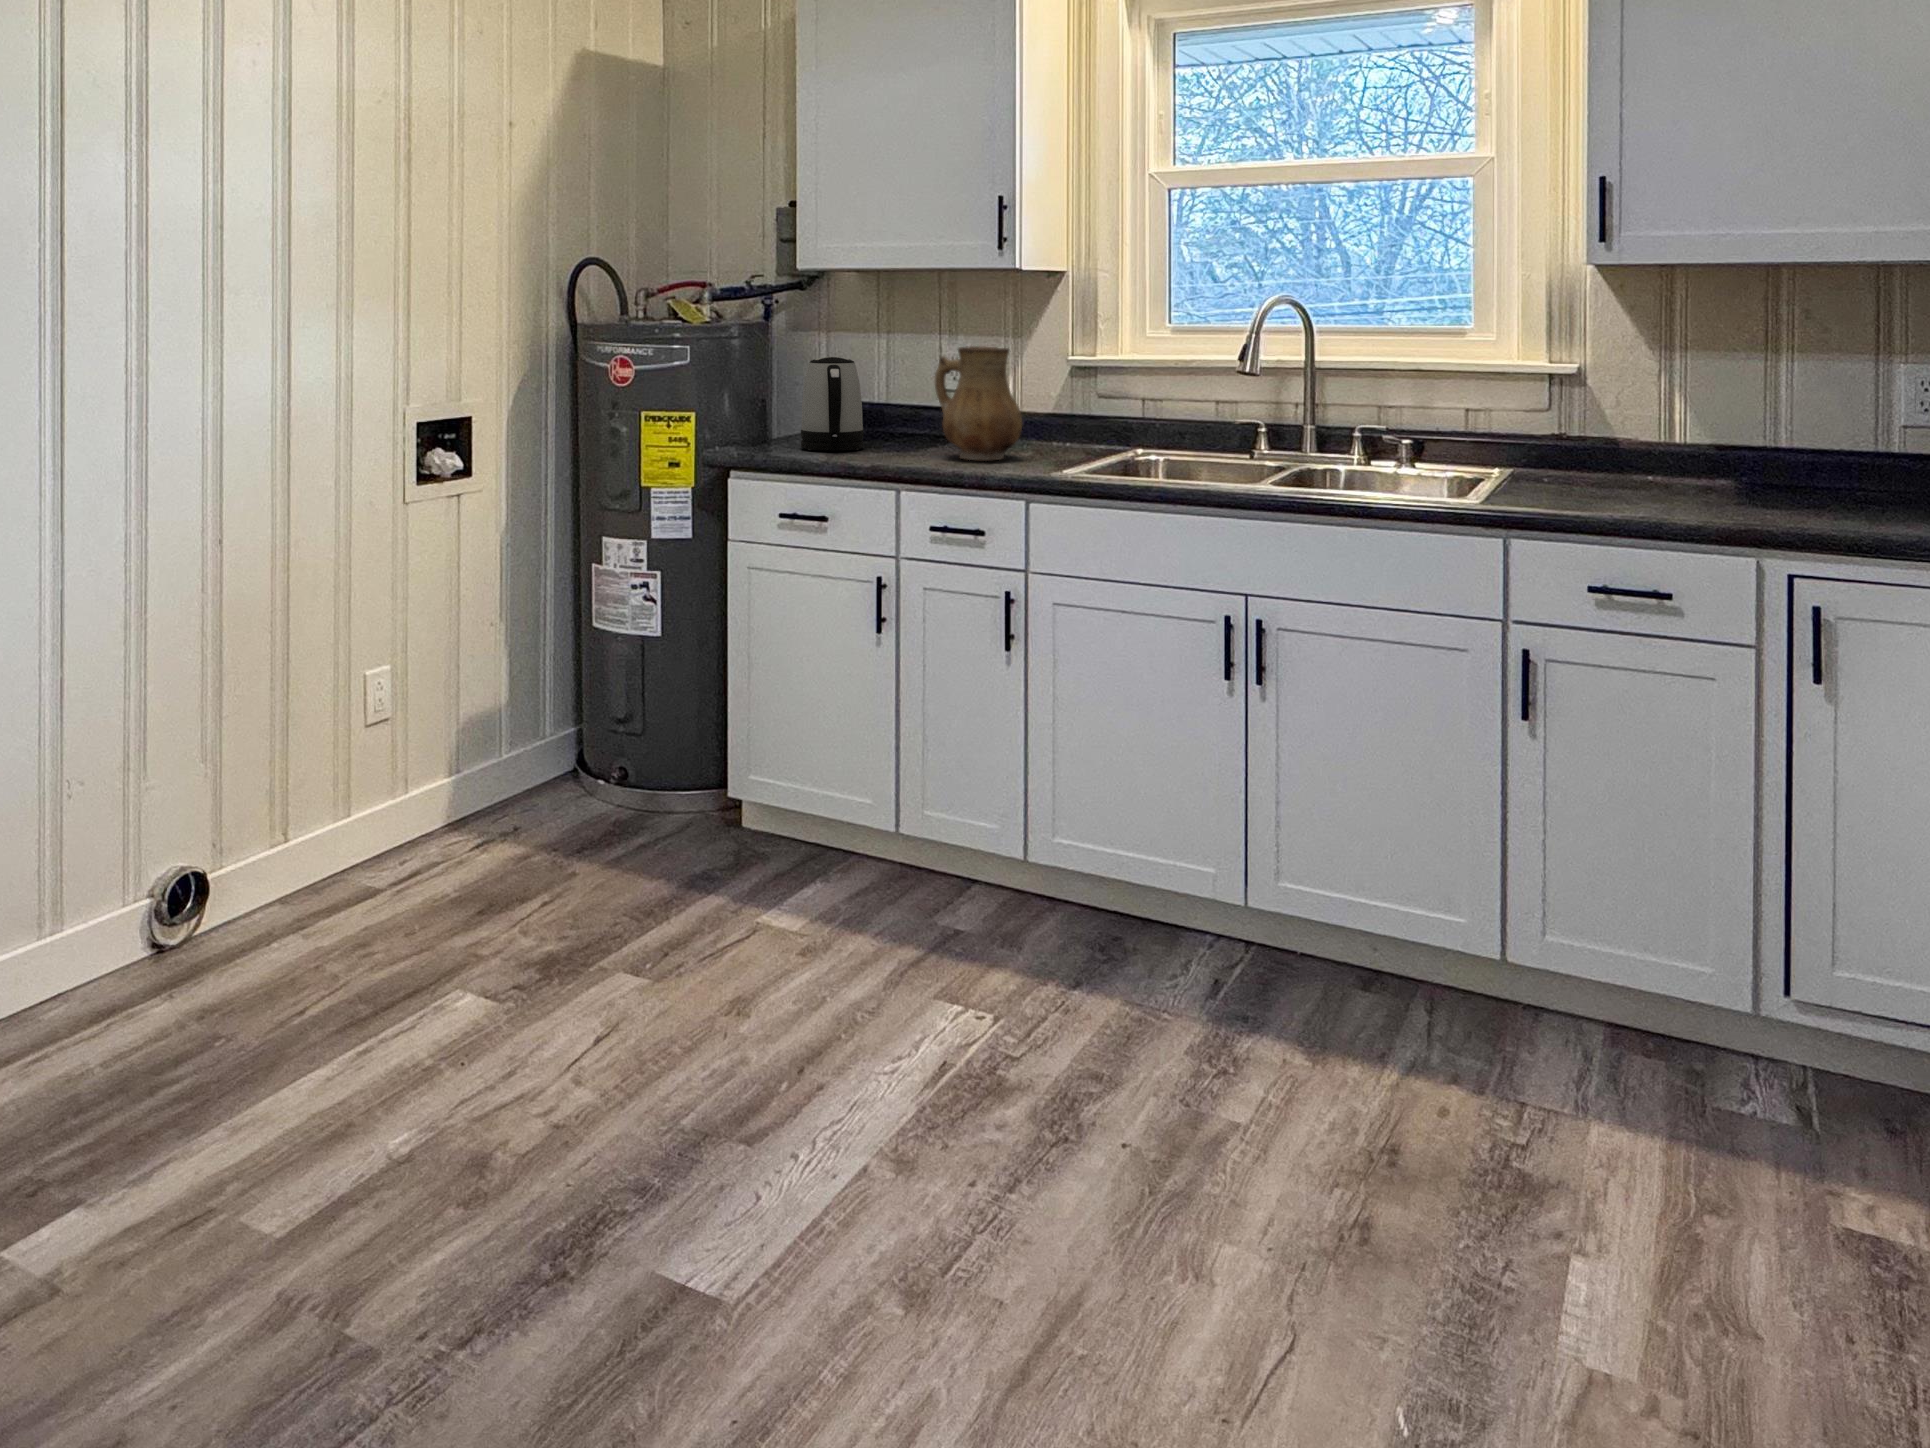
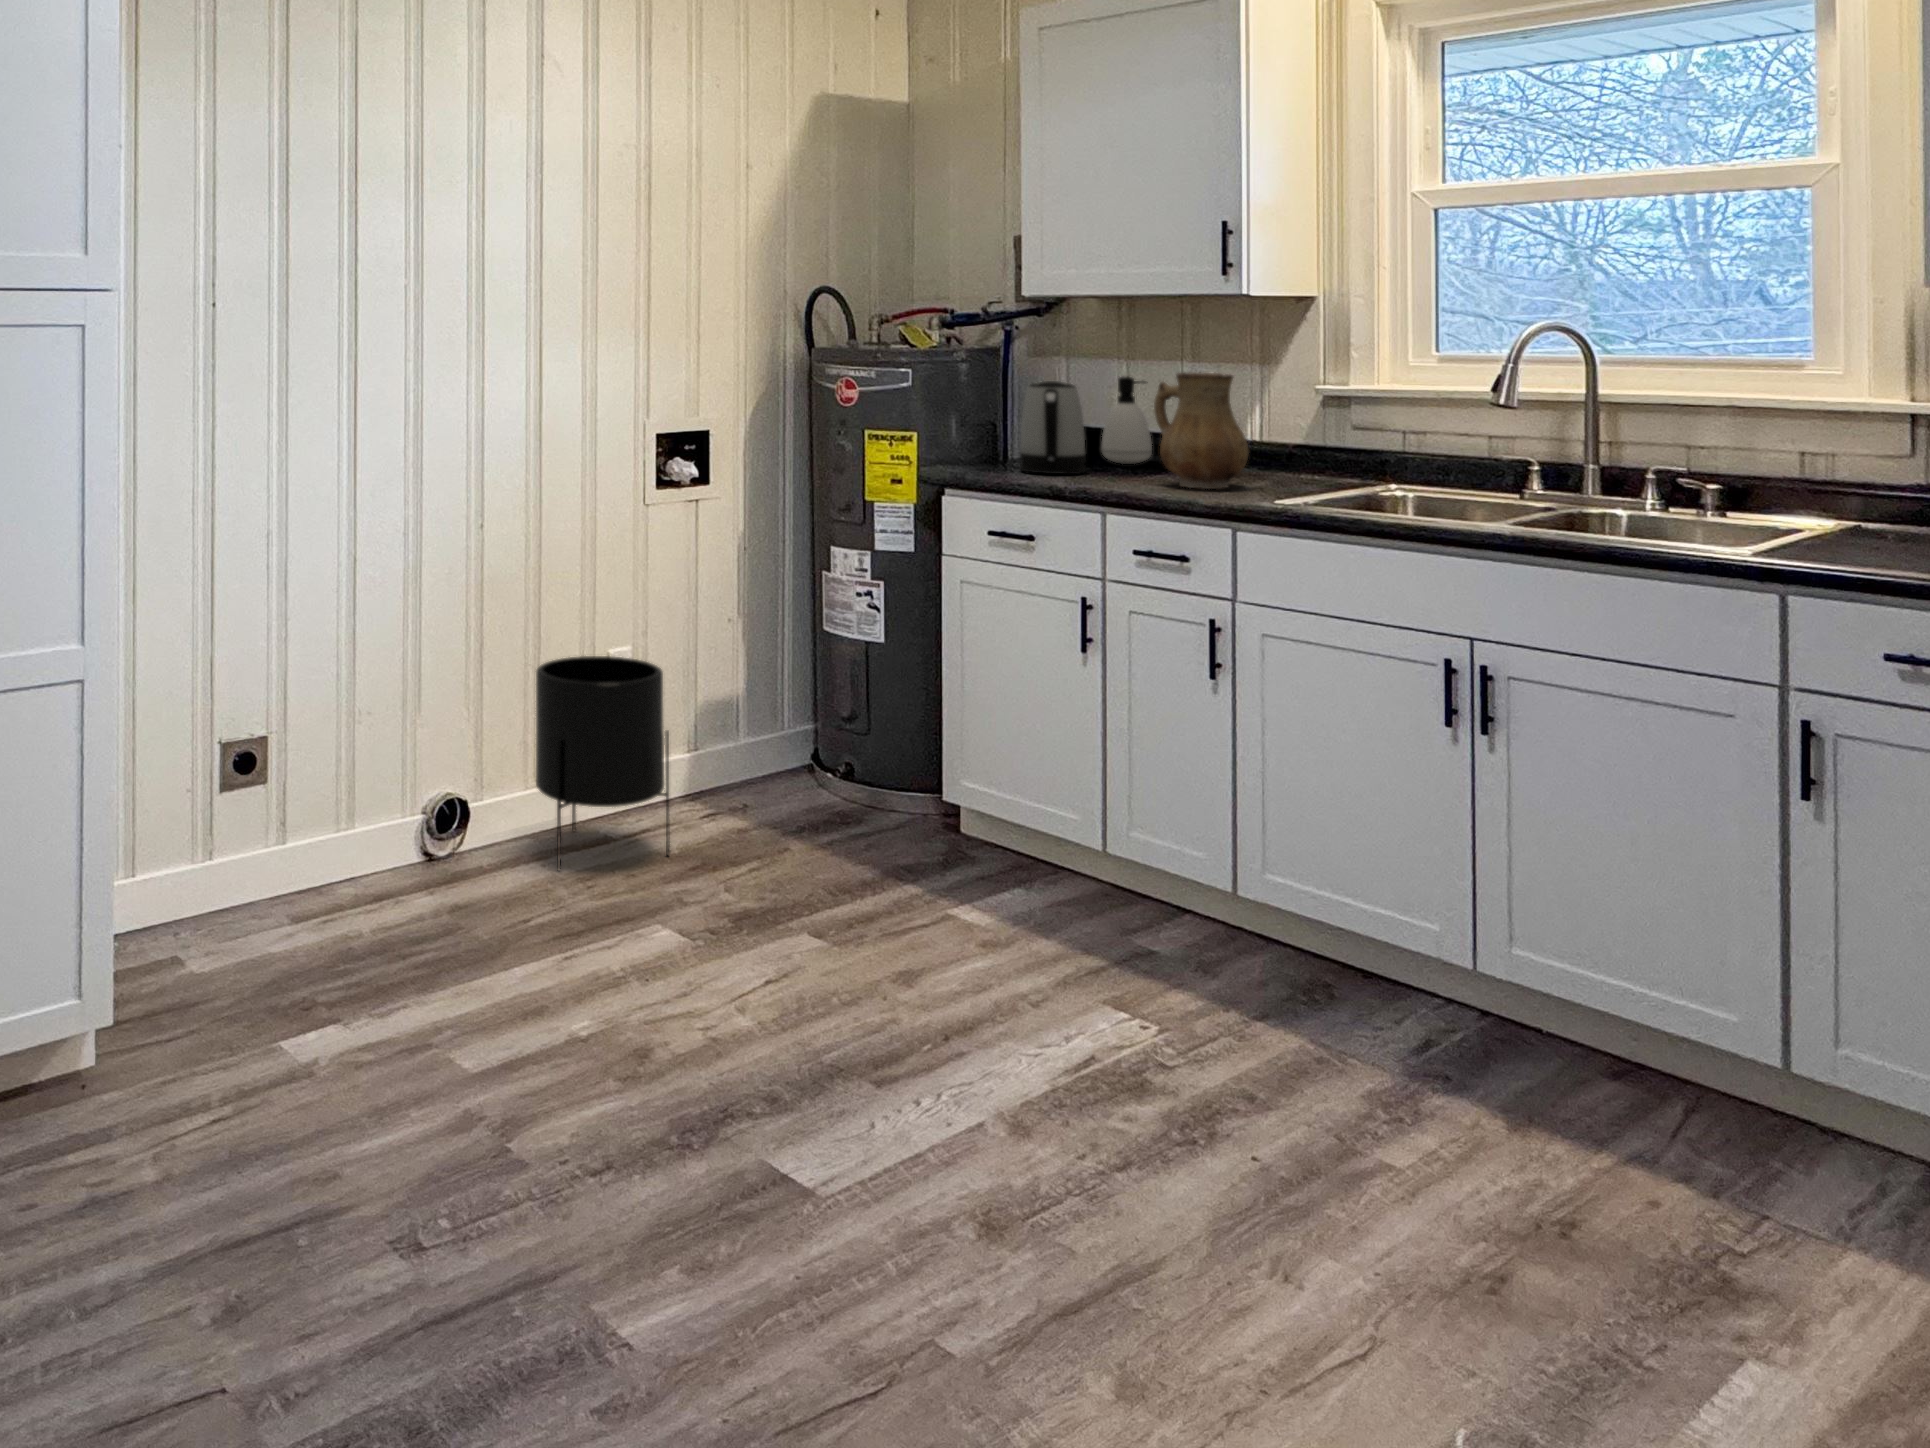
soap dispenser: none [867,351,914,437] -> present [1101,377,1152,464]
planter: none [293,678,450,937] -> present [536,656,670,871]

